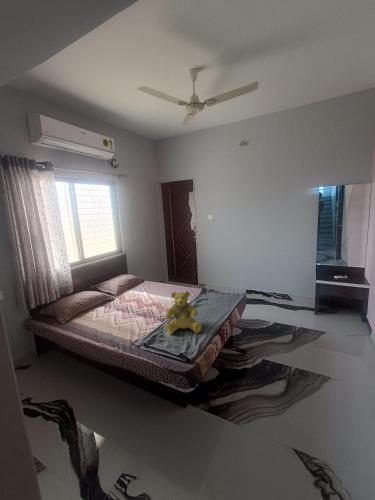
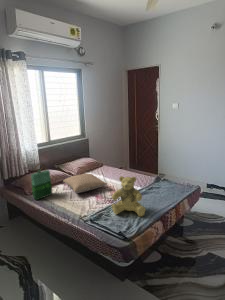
tote bag: none [67,286,92,329] -> present [31,164,52,200]
pillow: none [104,292,154,315] -> present [63,174,107,193]

